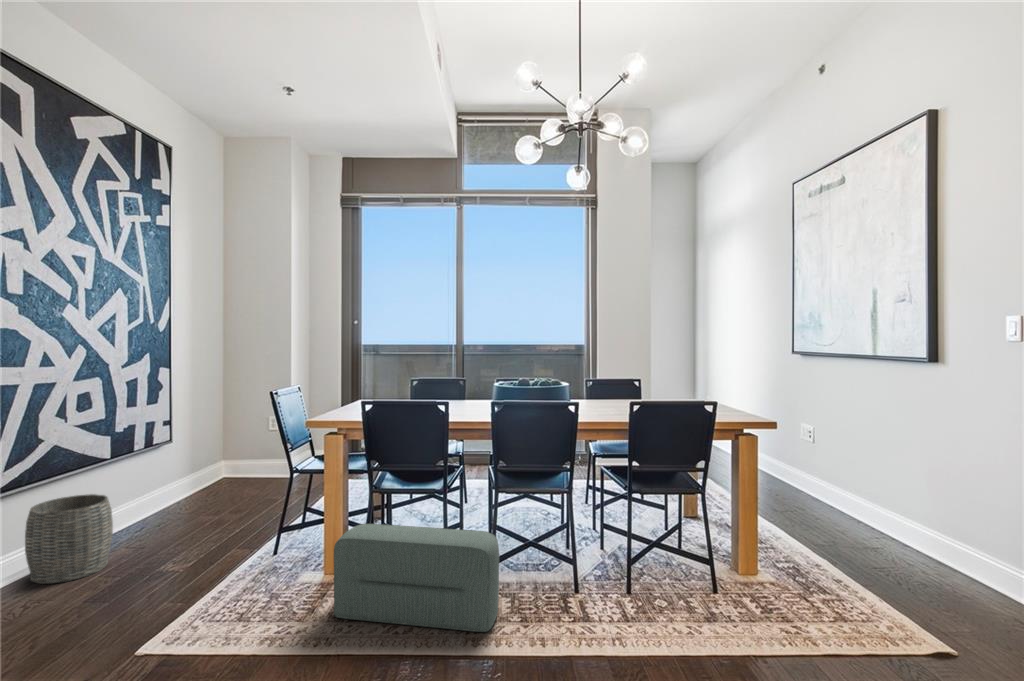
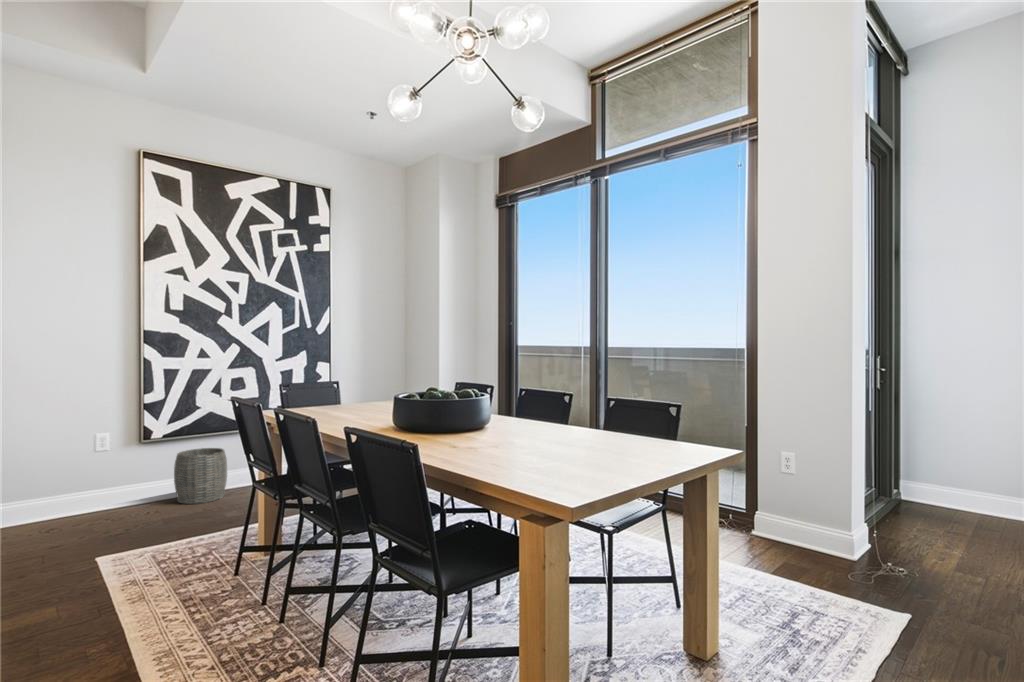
pouf: present [334,523,499,632] -> none [184,504,251,636]

